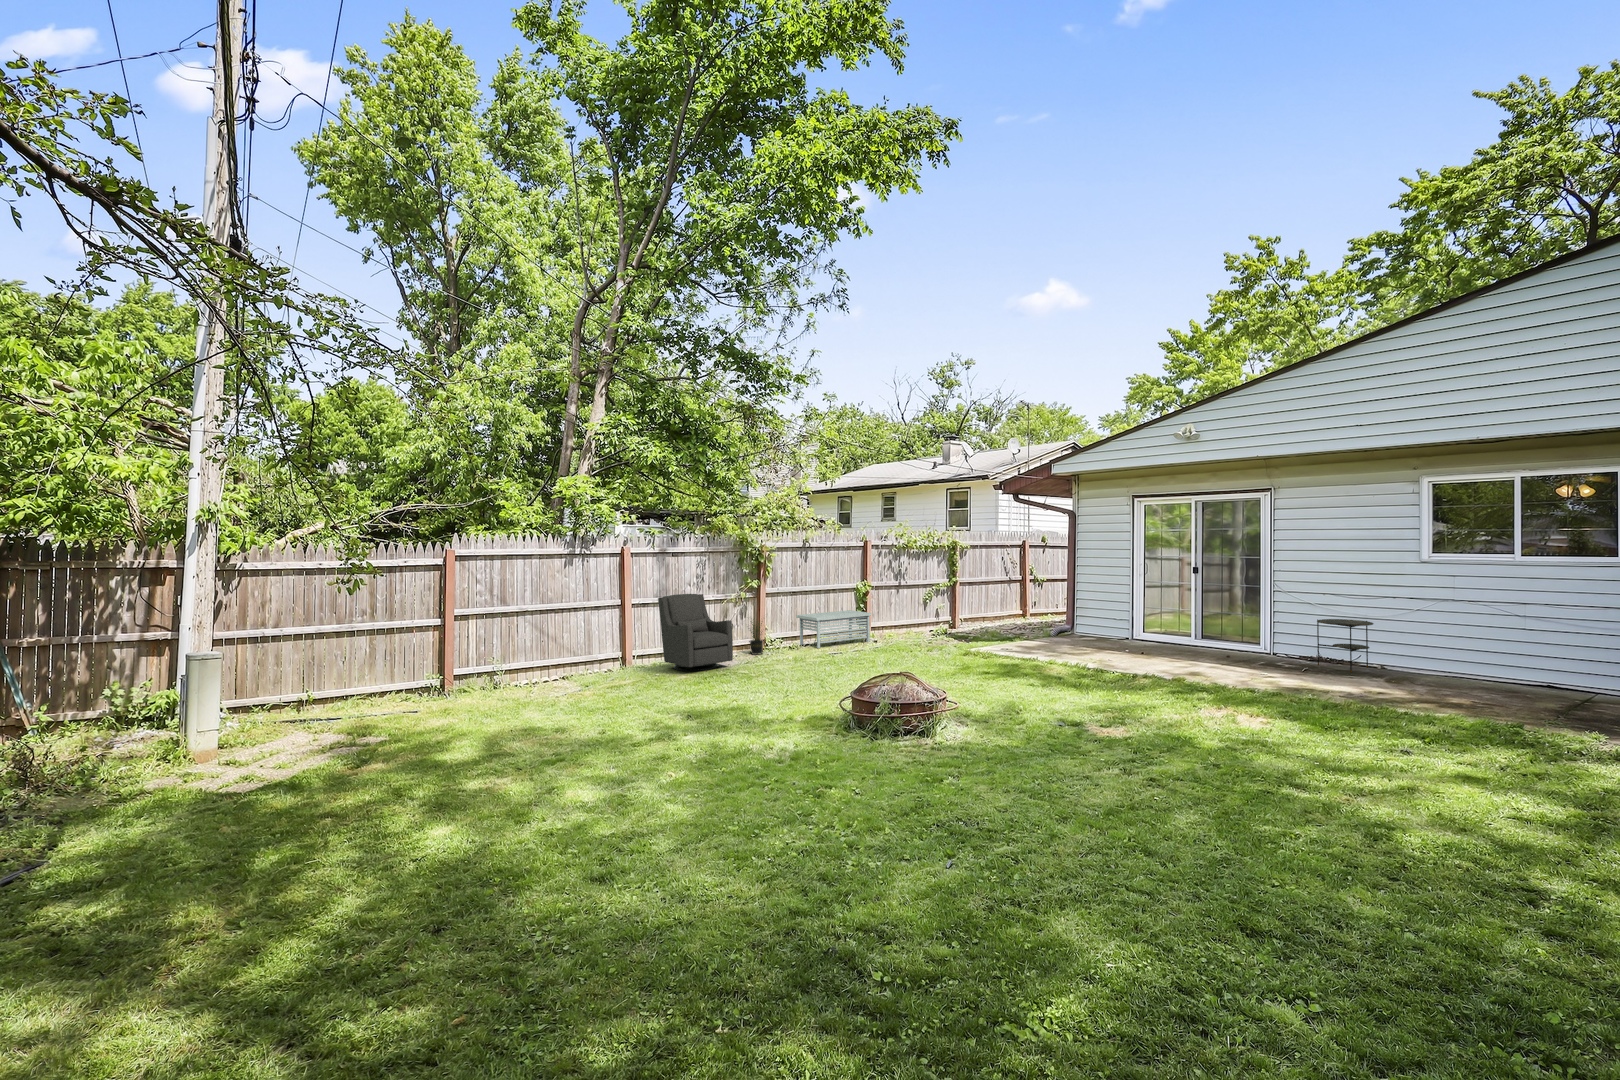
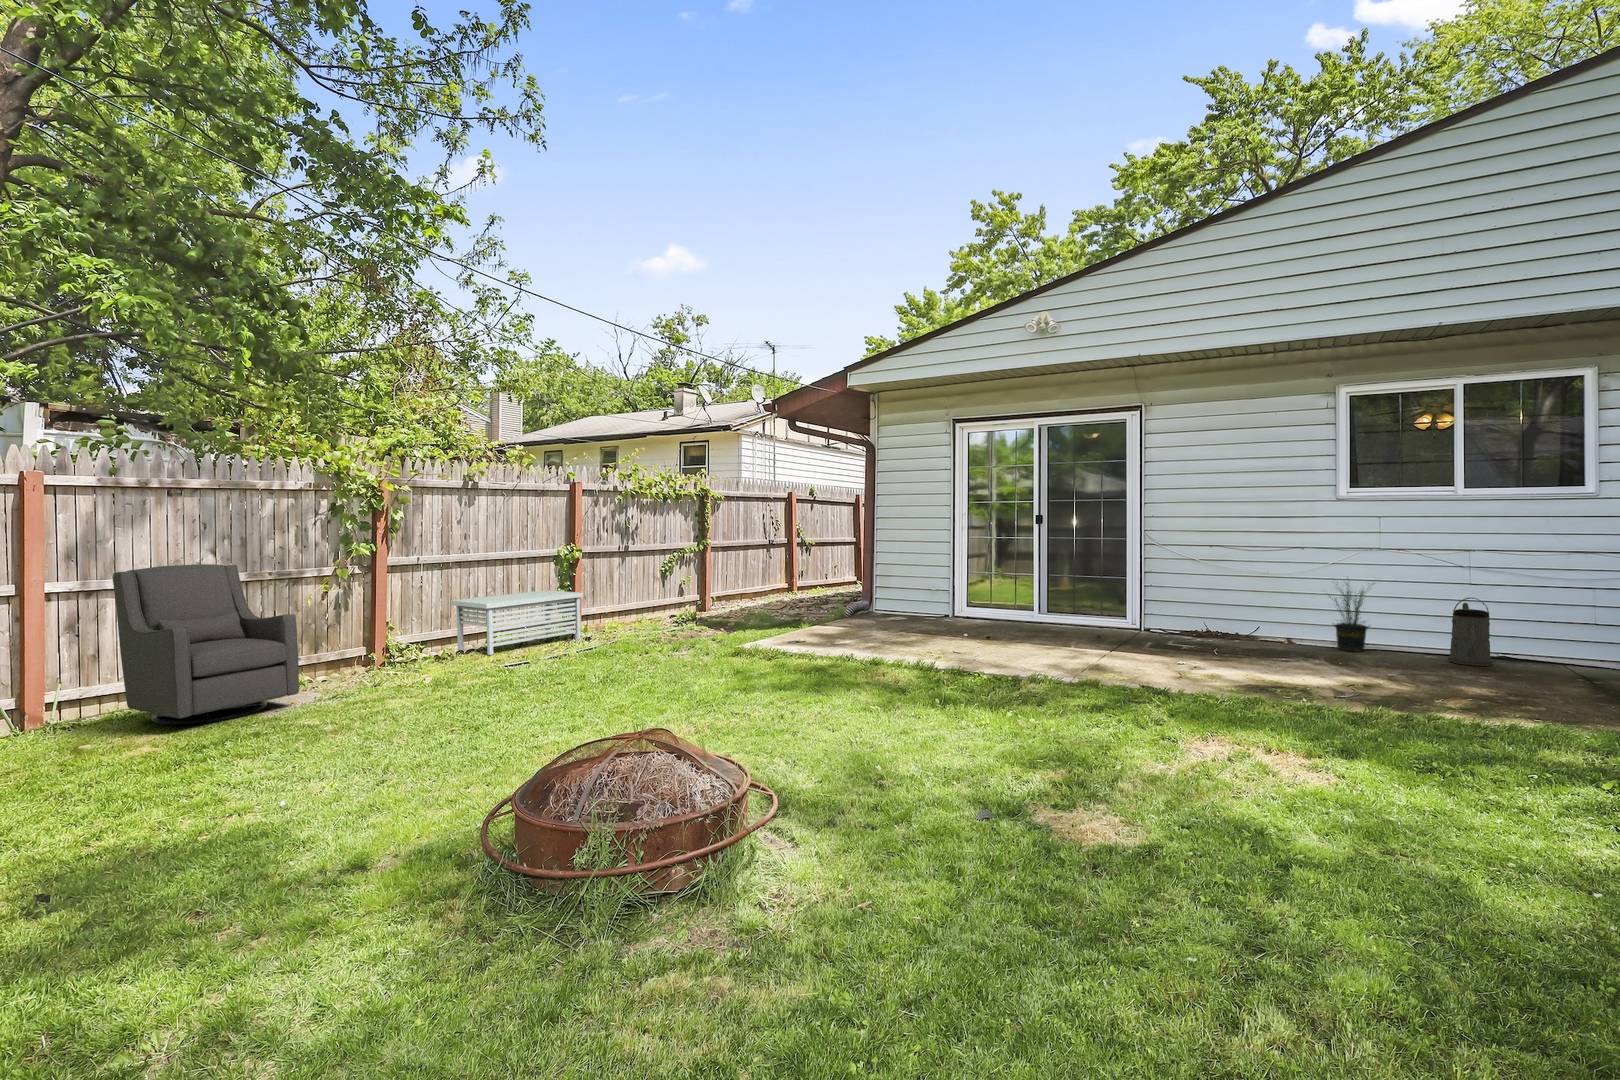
potted plant: present [749,619,764,655] -> present [1332,584,1369,652]
side table: present [1317,619,1373,673] -> none [1211,578,1284,648]
watering can: none [1495,642,1530,694] -> present [1448,598,1492,666]

